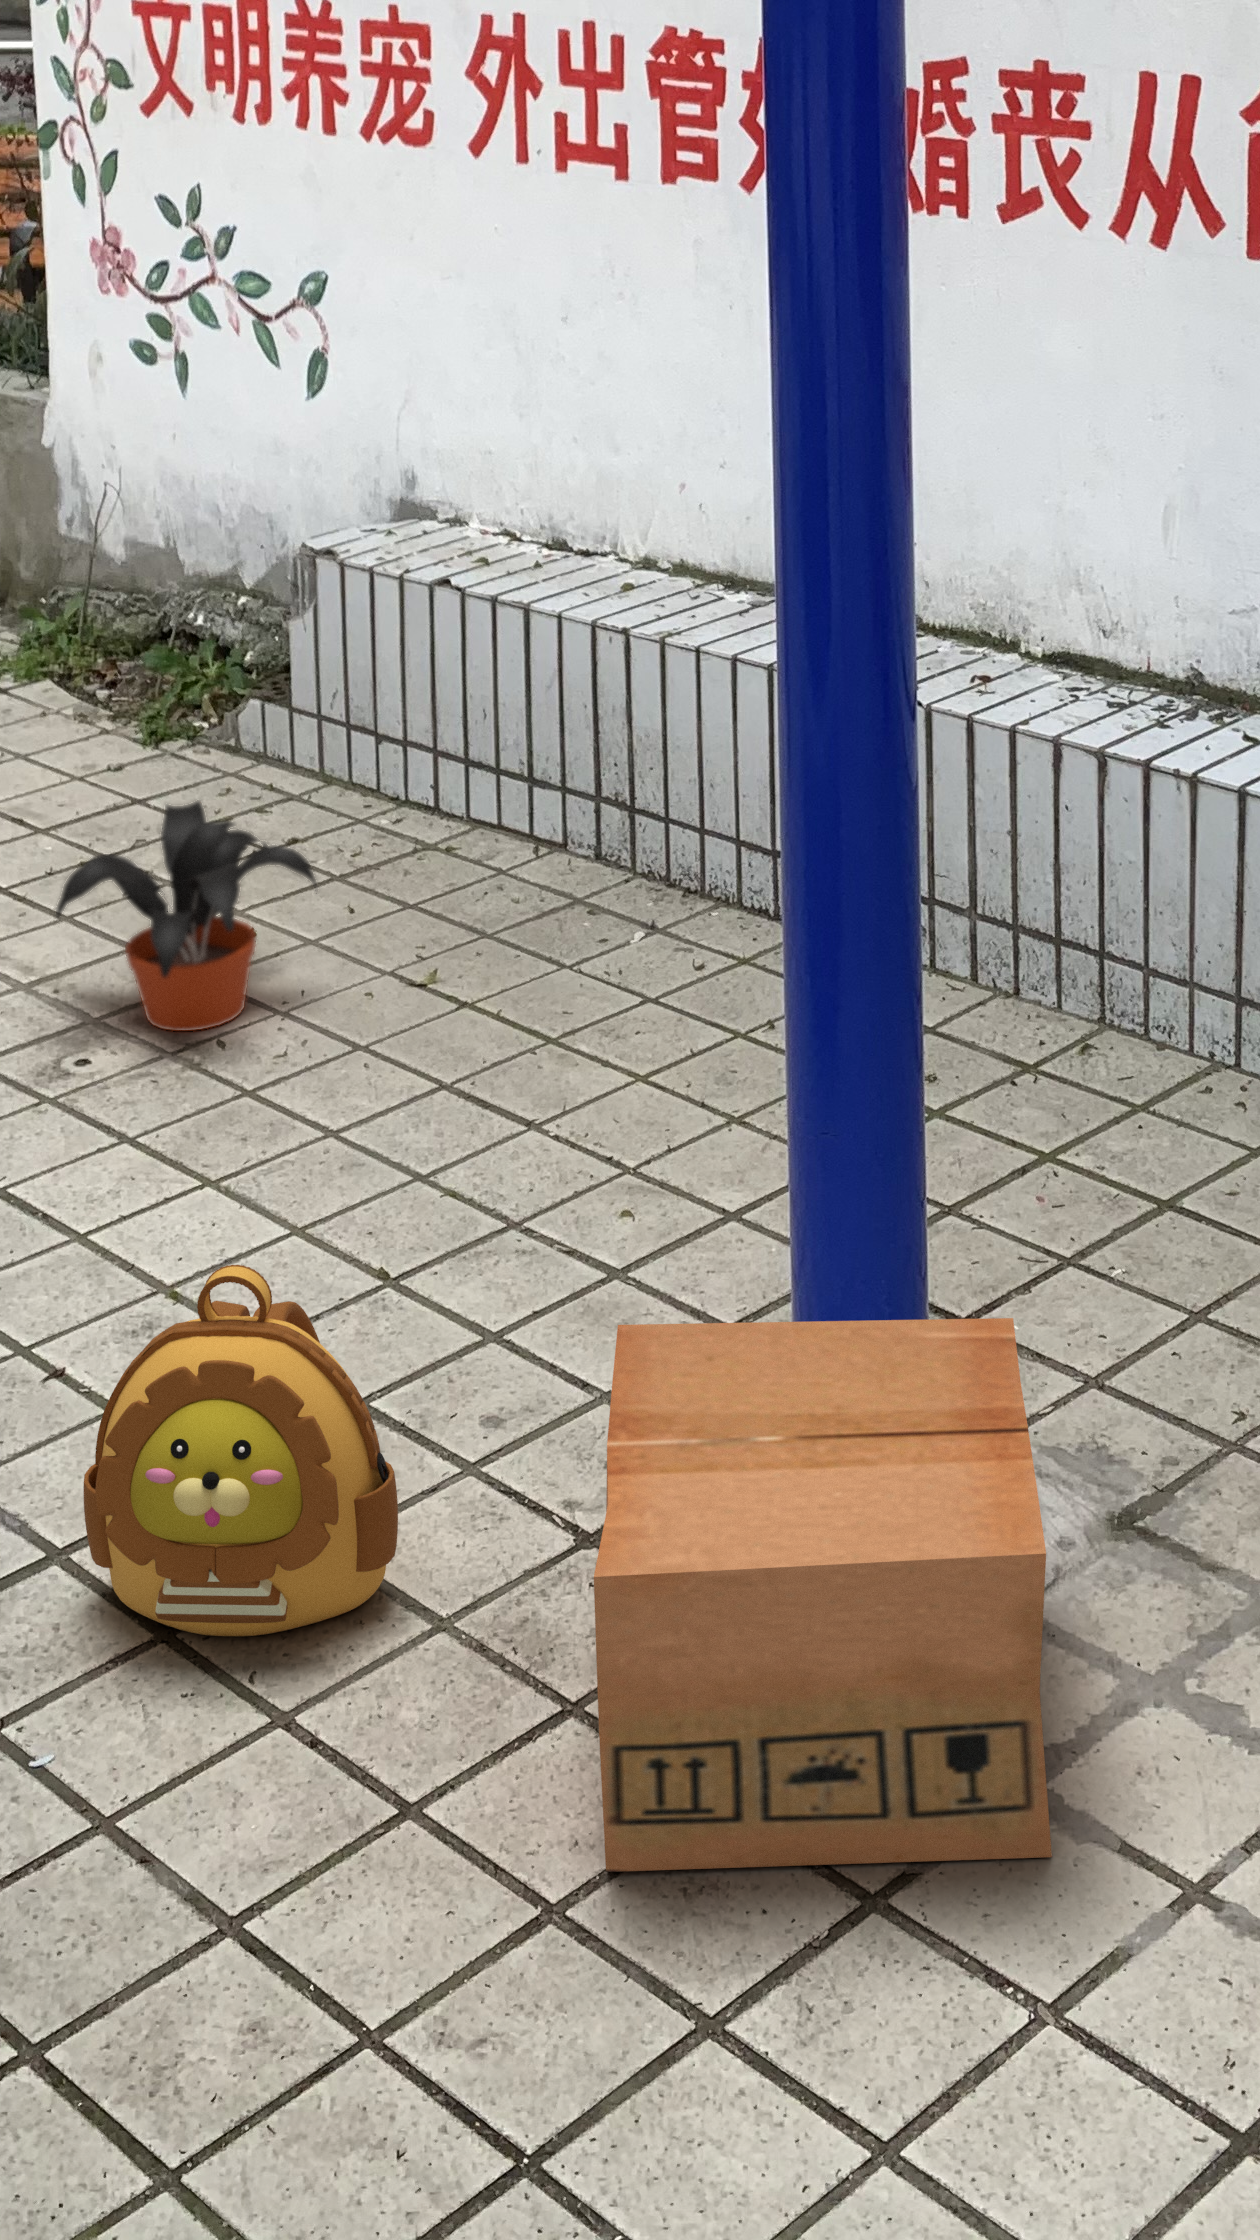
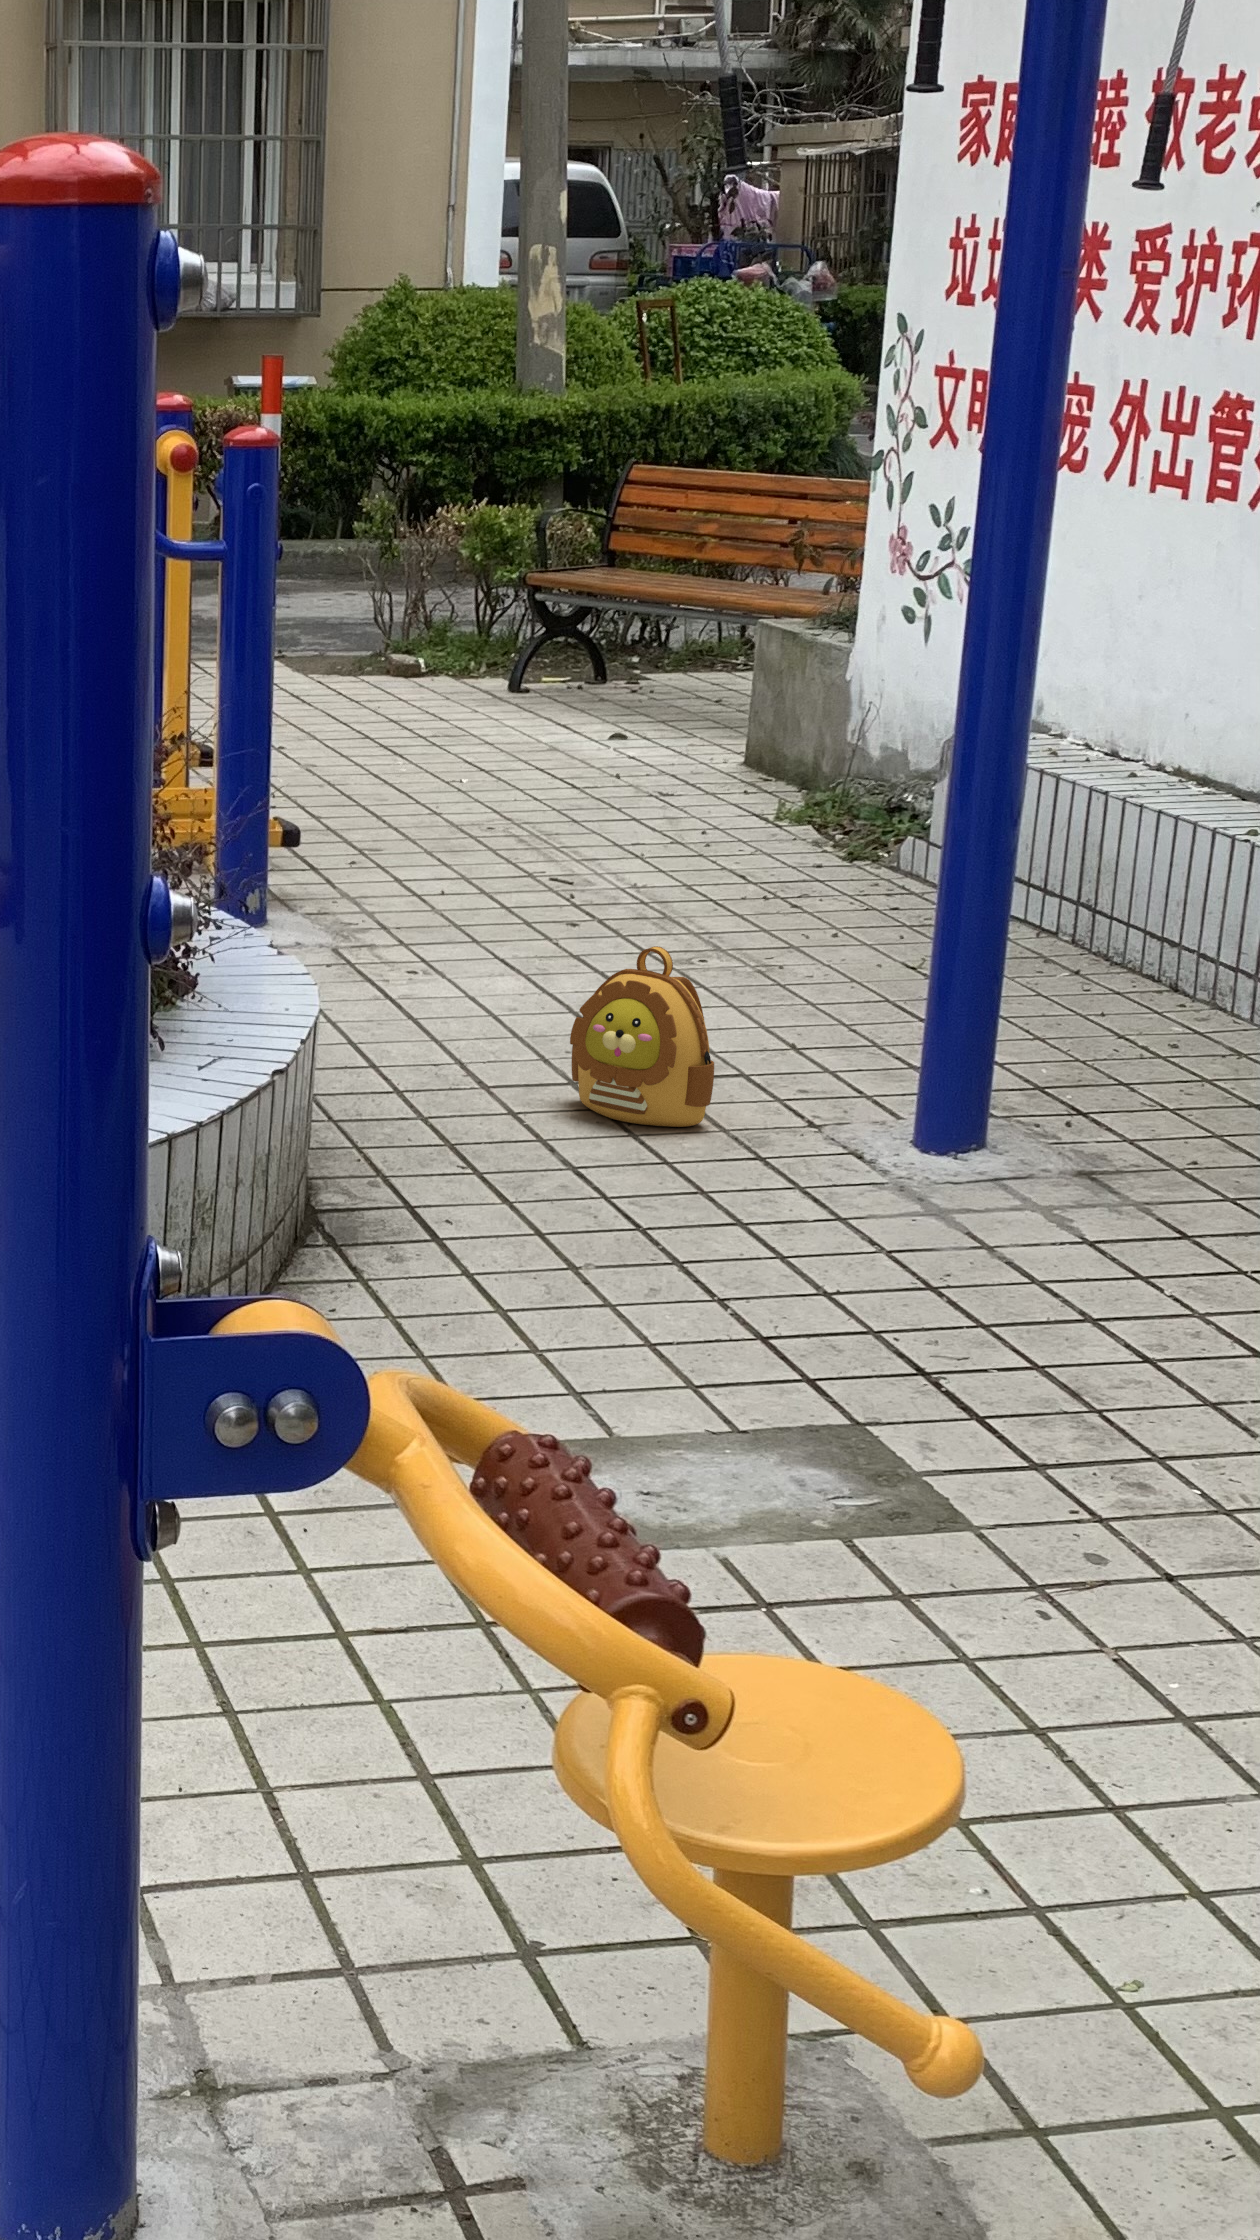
potted plant: present [56,800,318,1031] -> none [703,839,859,967]
cardboard box: present [594,1318,1052,1872] -> none [727,1004,1023,1244]

